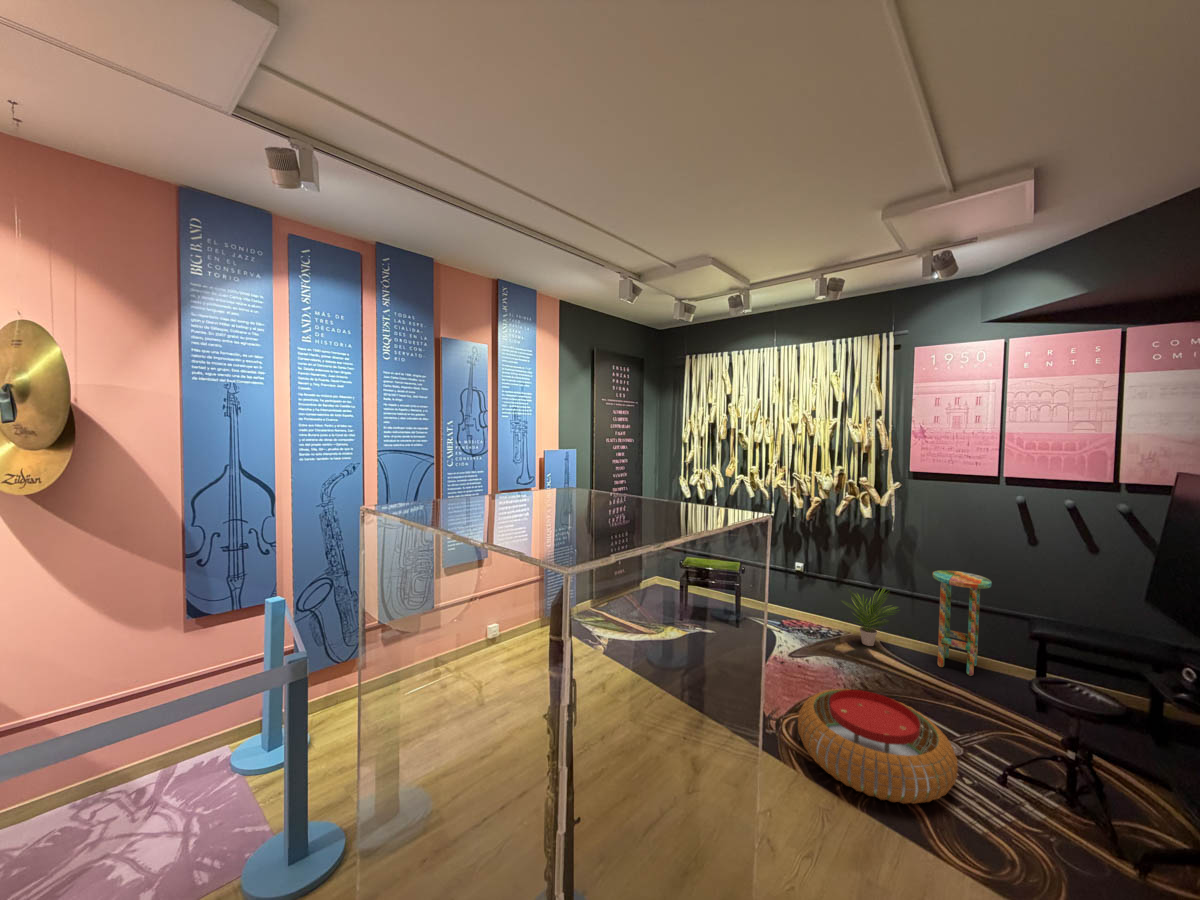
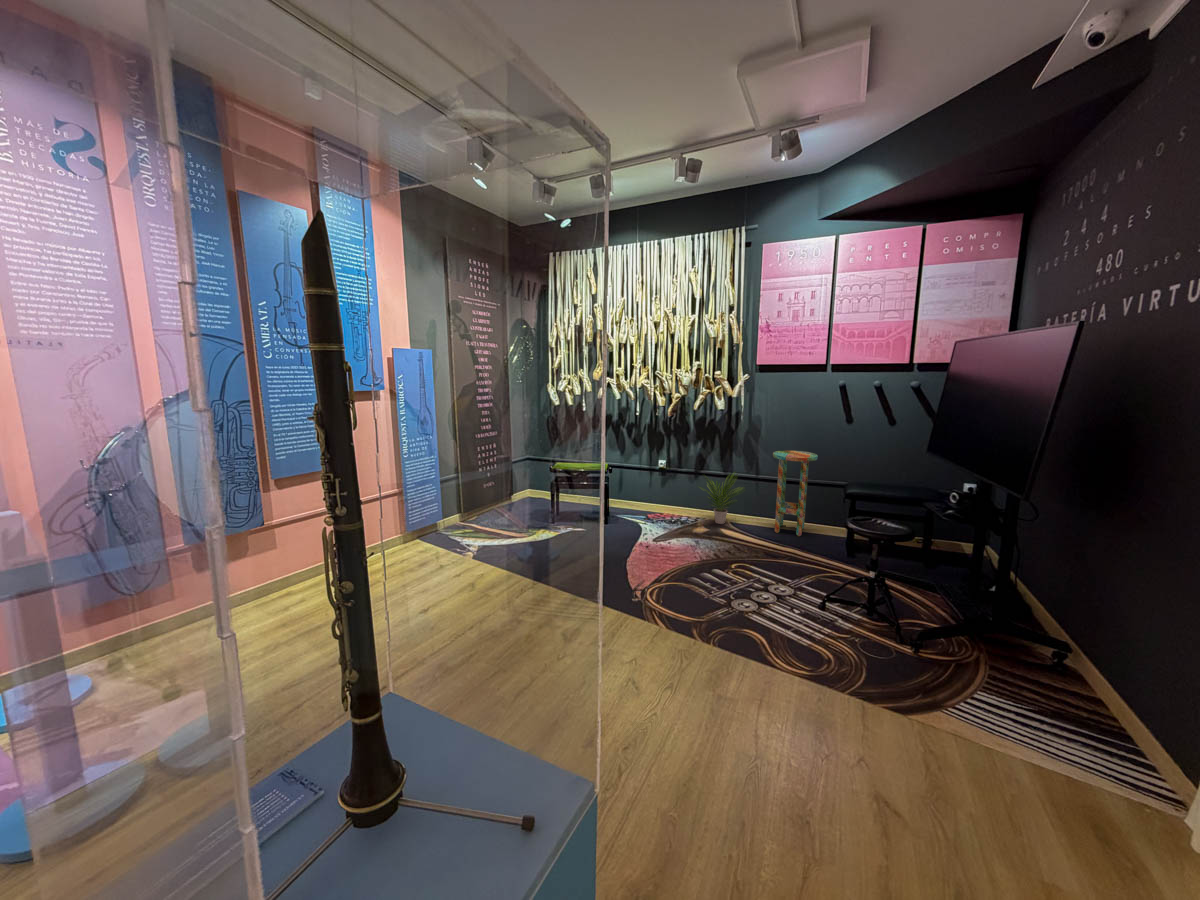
pouf: present [798,689,958,804] -> none [660,552,790,636]

